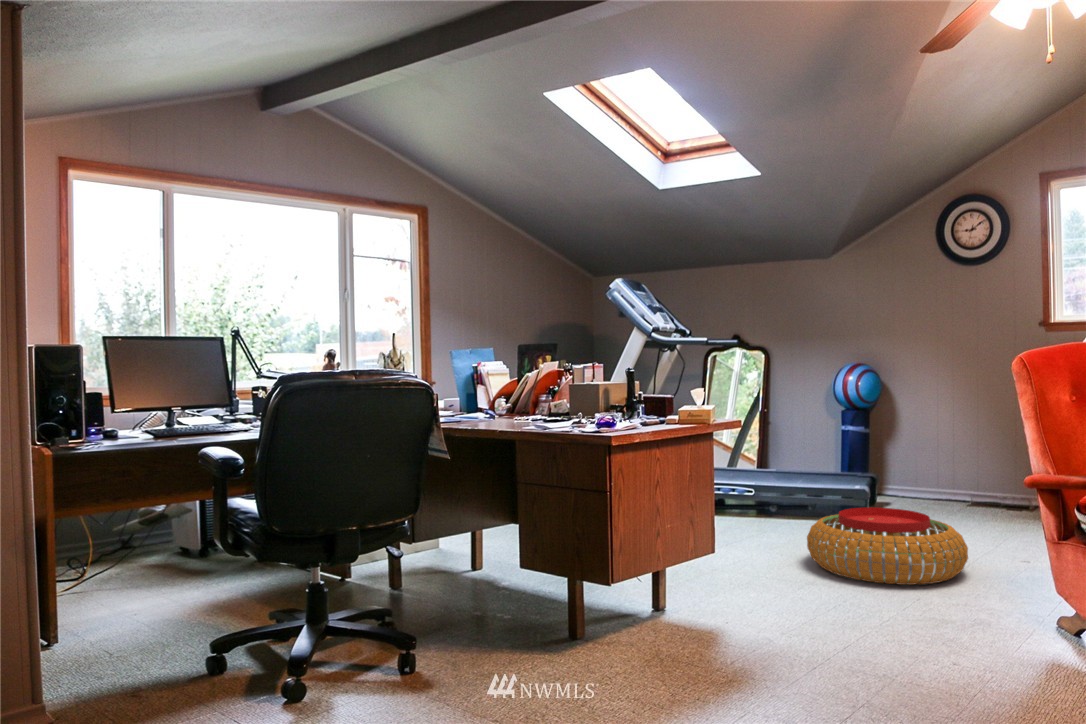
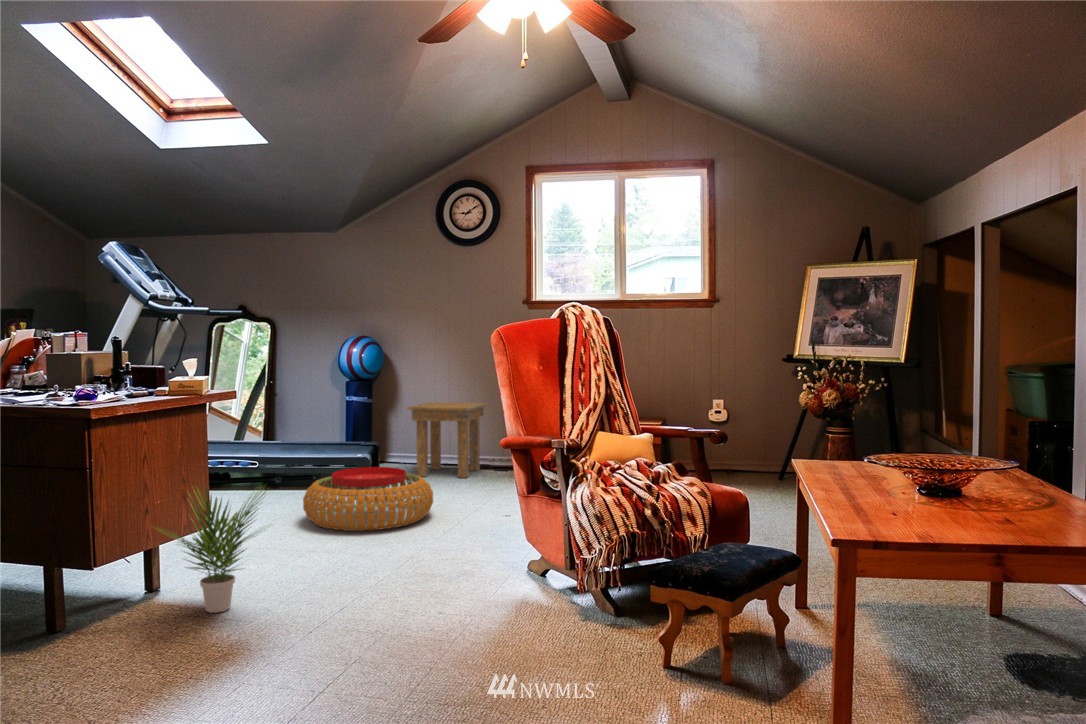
side table: none [919,434,1026,528] -> present [407,402,488,478]
potted plant: none [661,517,790,660] -> present [163,486,266,613]

